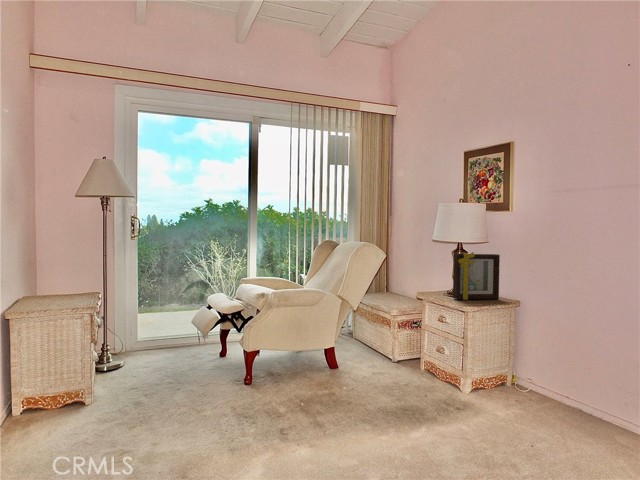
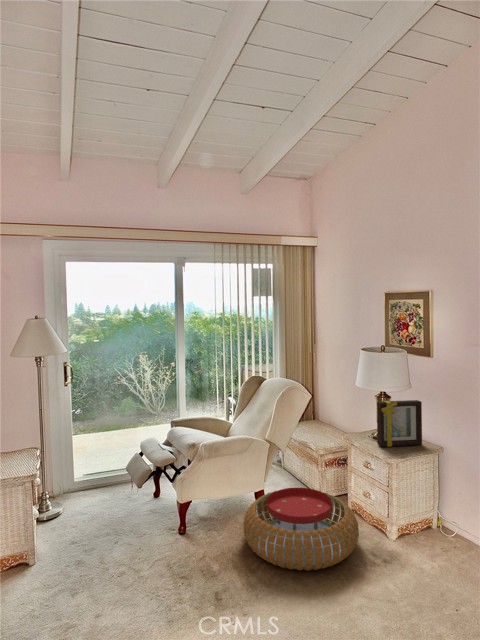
pouf: none [312,341,431,413] -> present [243,488,359,571]

